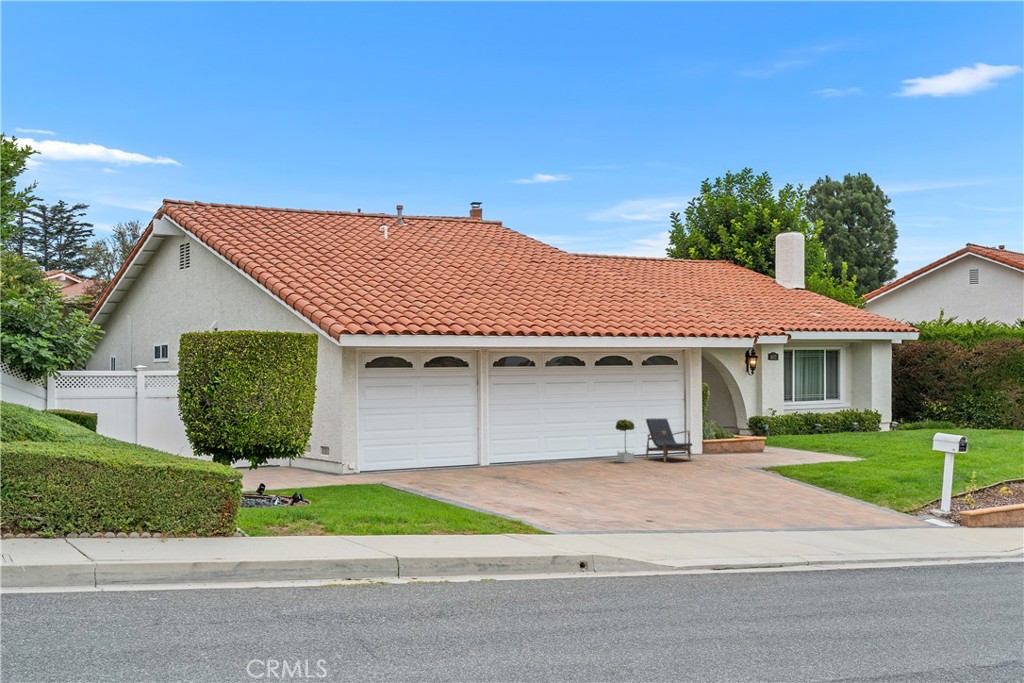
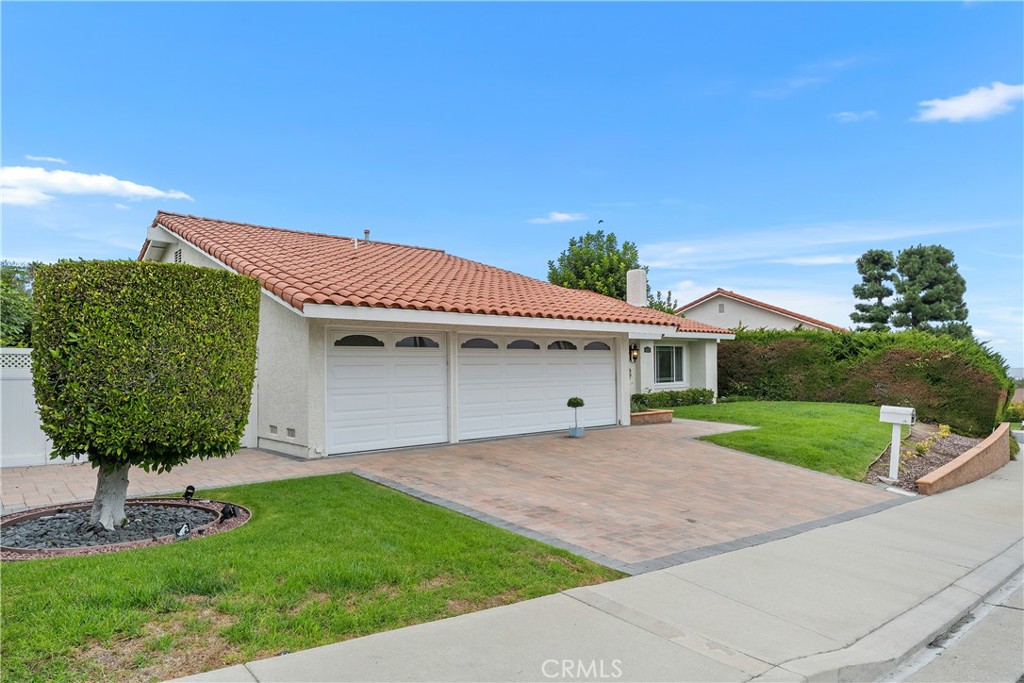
lounge chair: present [646,419,692,461] -> none [589,396,632,435]

